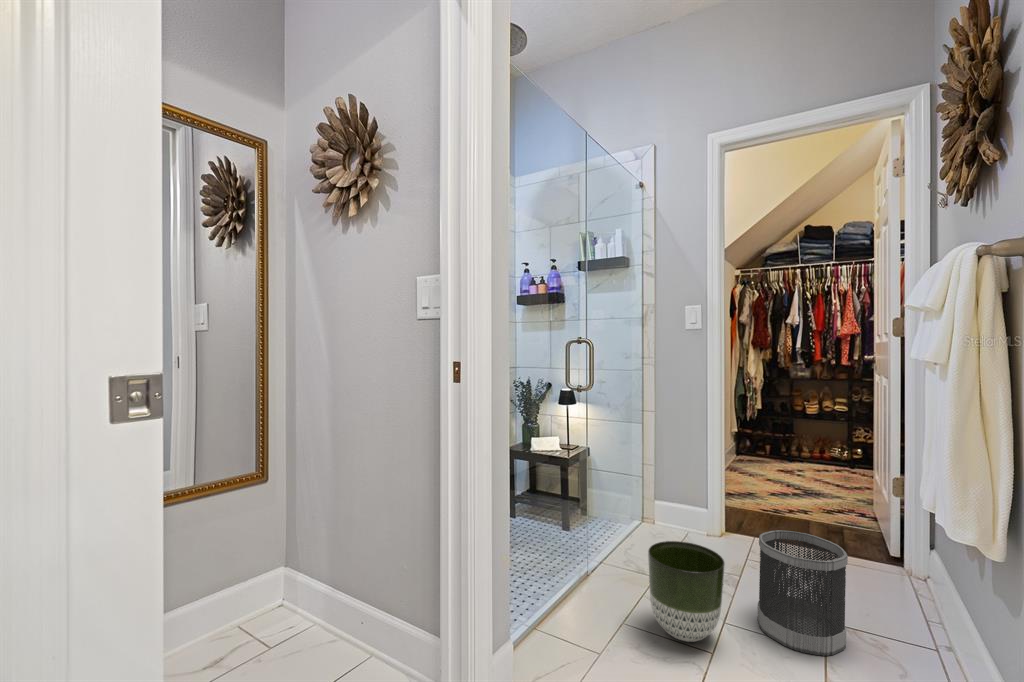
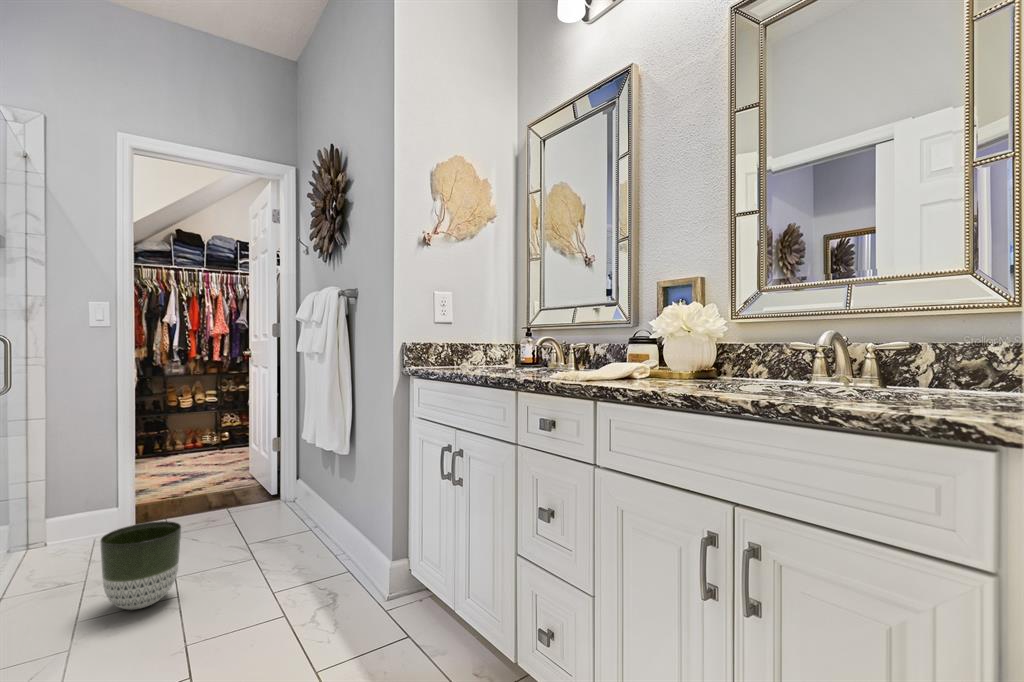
wastebasket: present [757,530,848,656] -> none [198,486,265,573]

